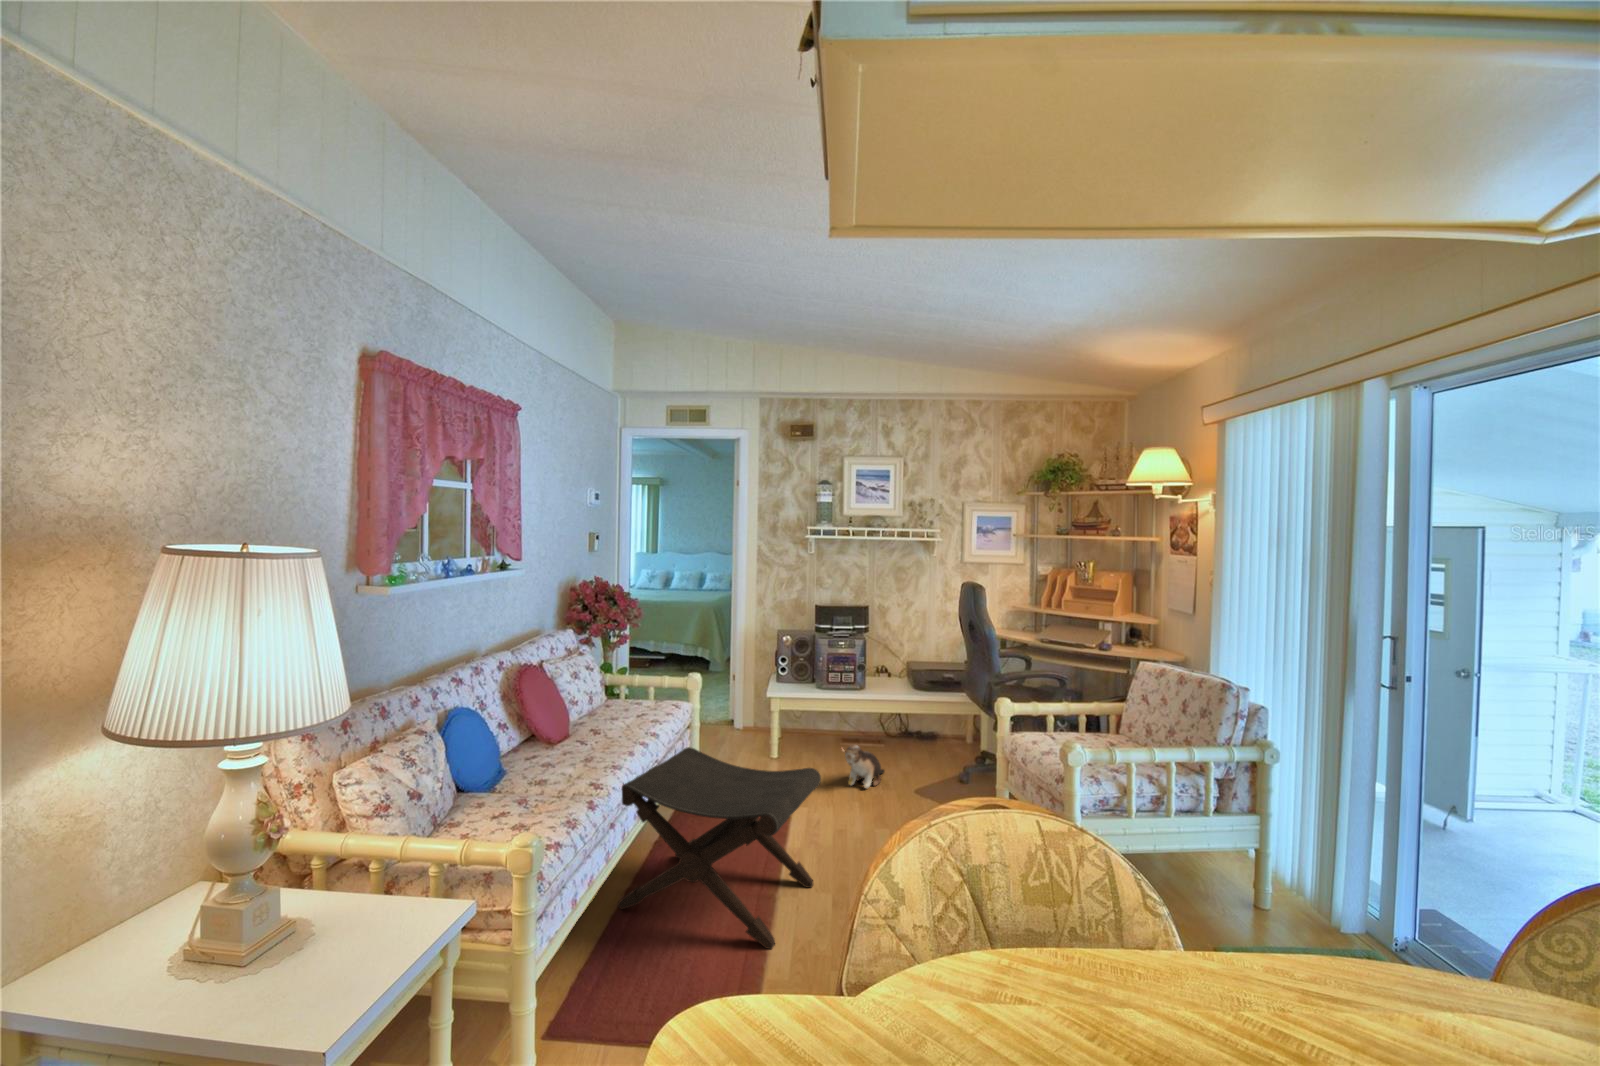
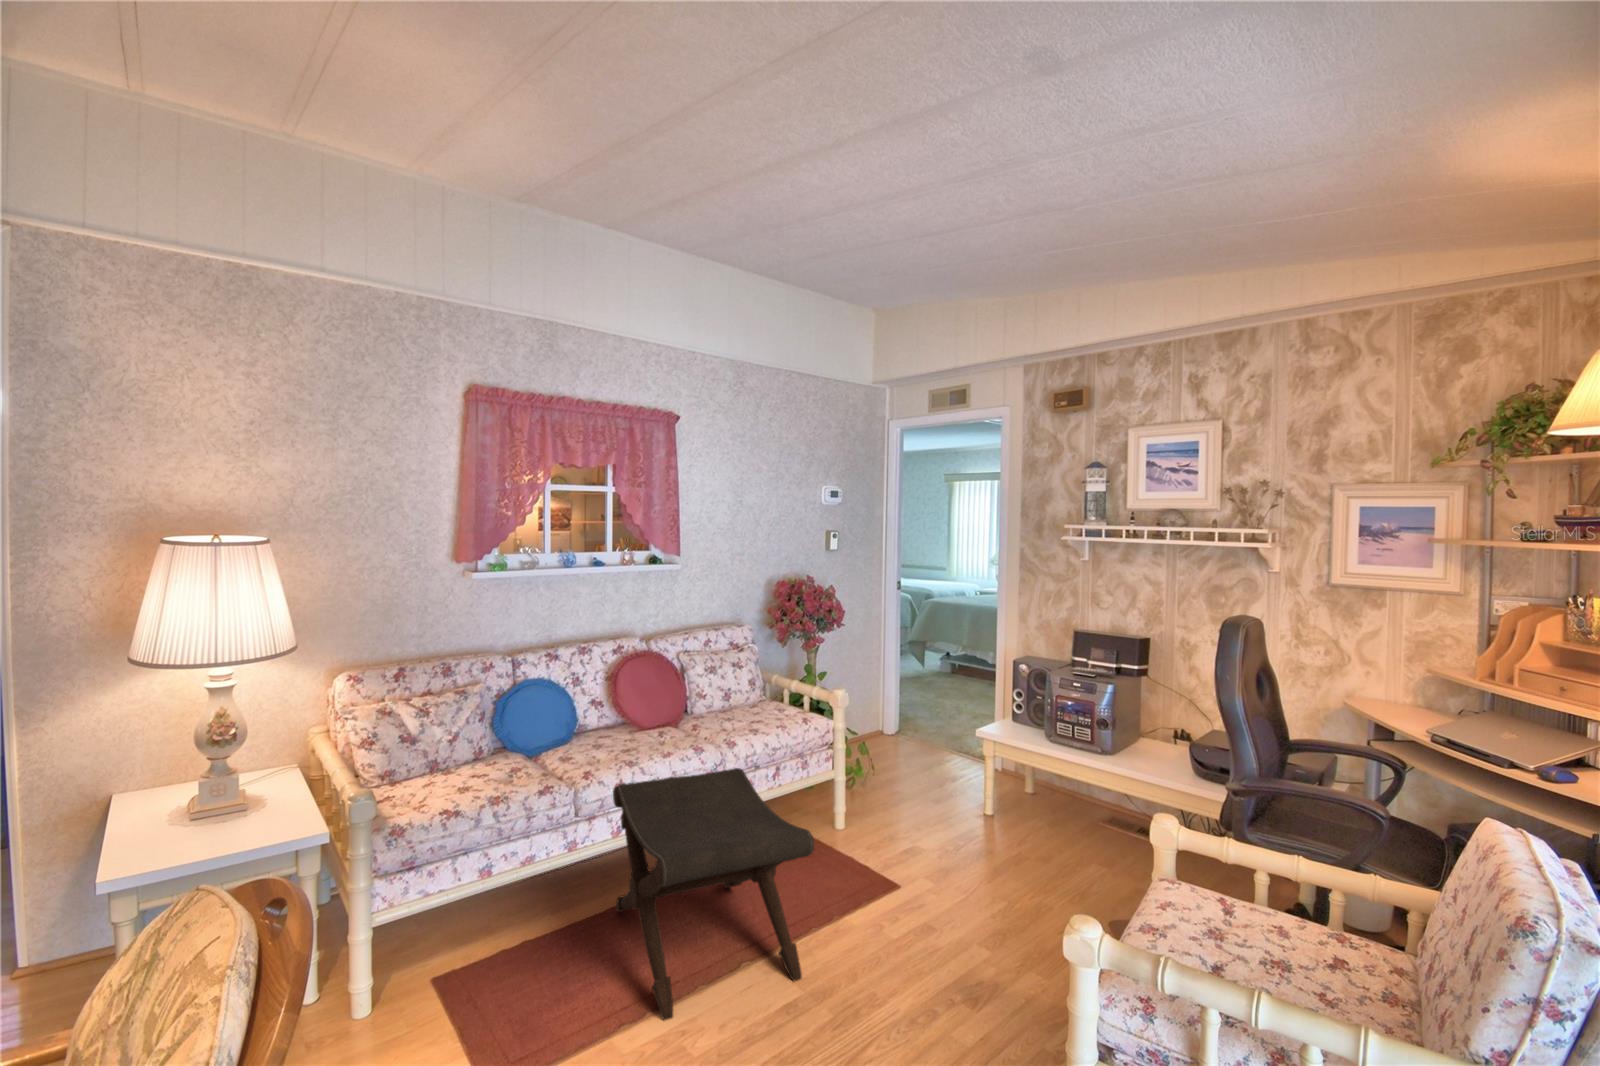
plush toy: present [842,745,884,788] -> none [999,828,1099,900]

